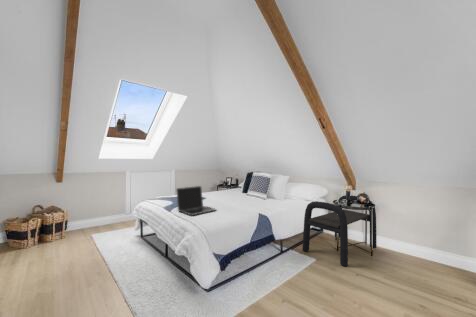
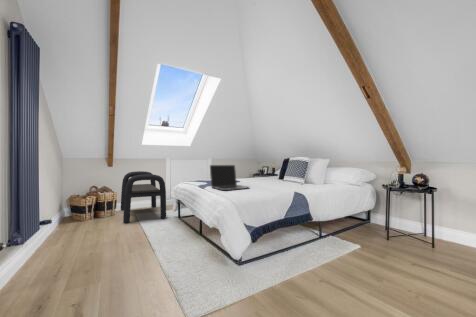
bench: present [303,195,376,266] -> present [121,171,166,223]

